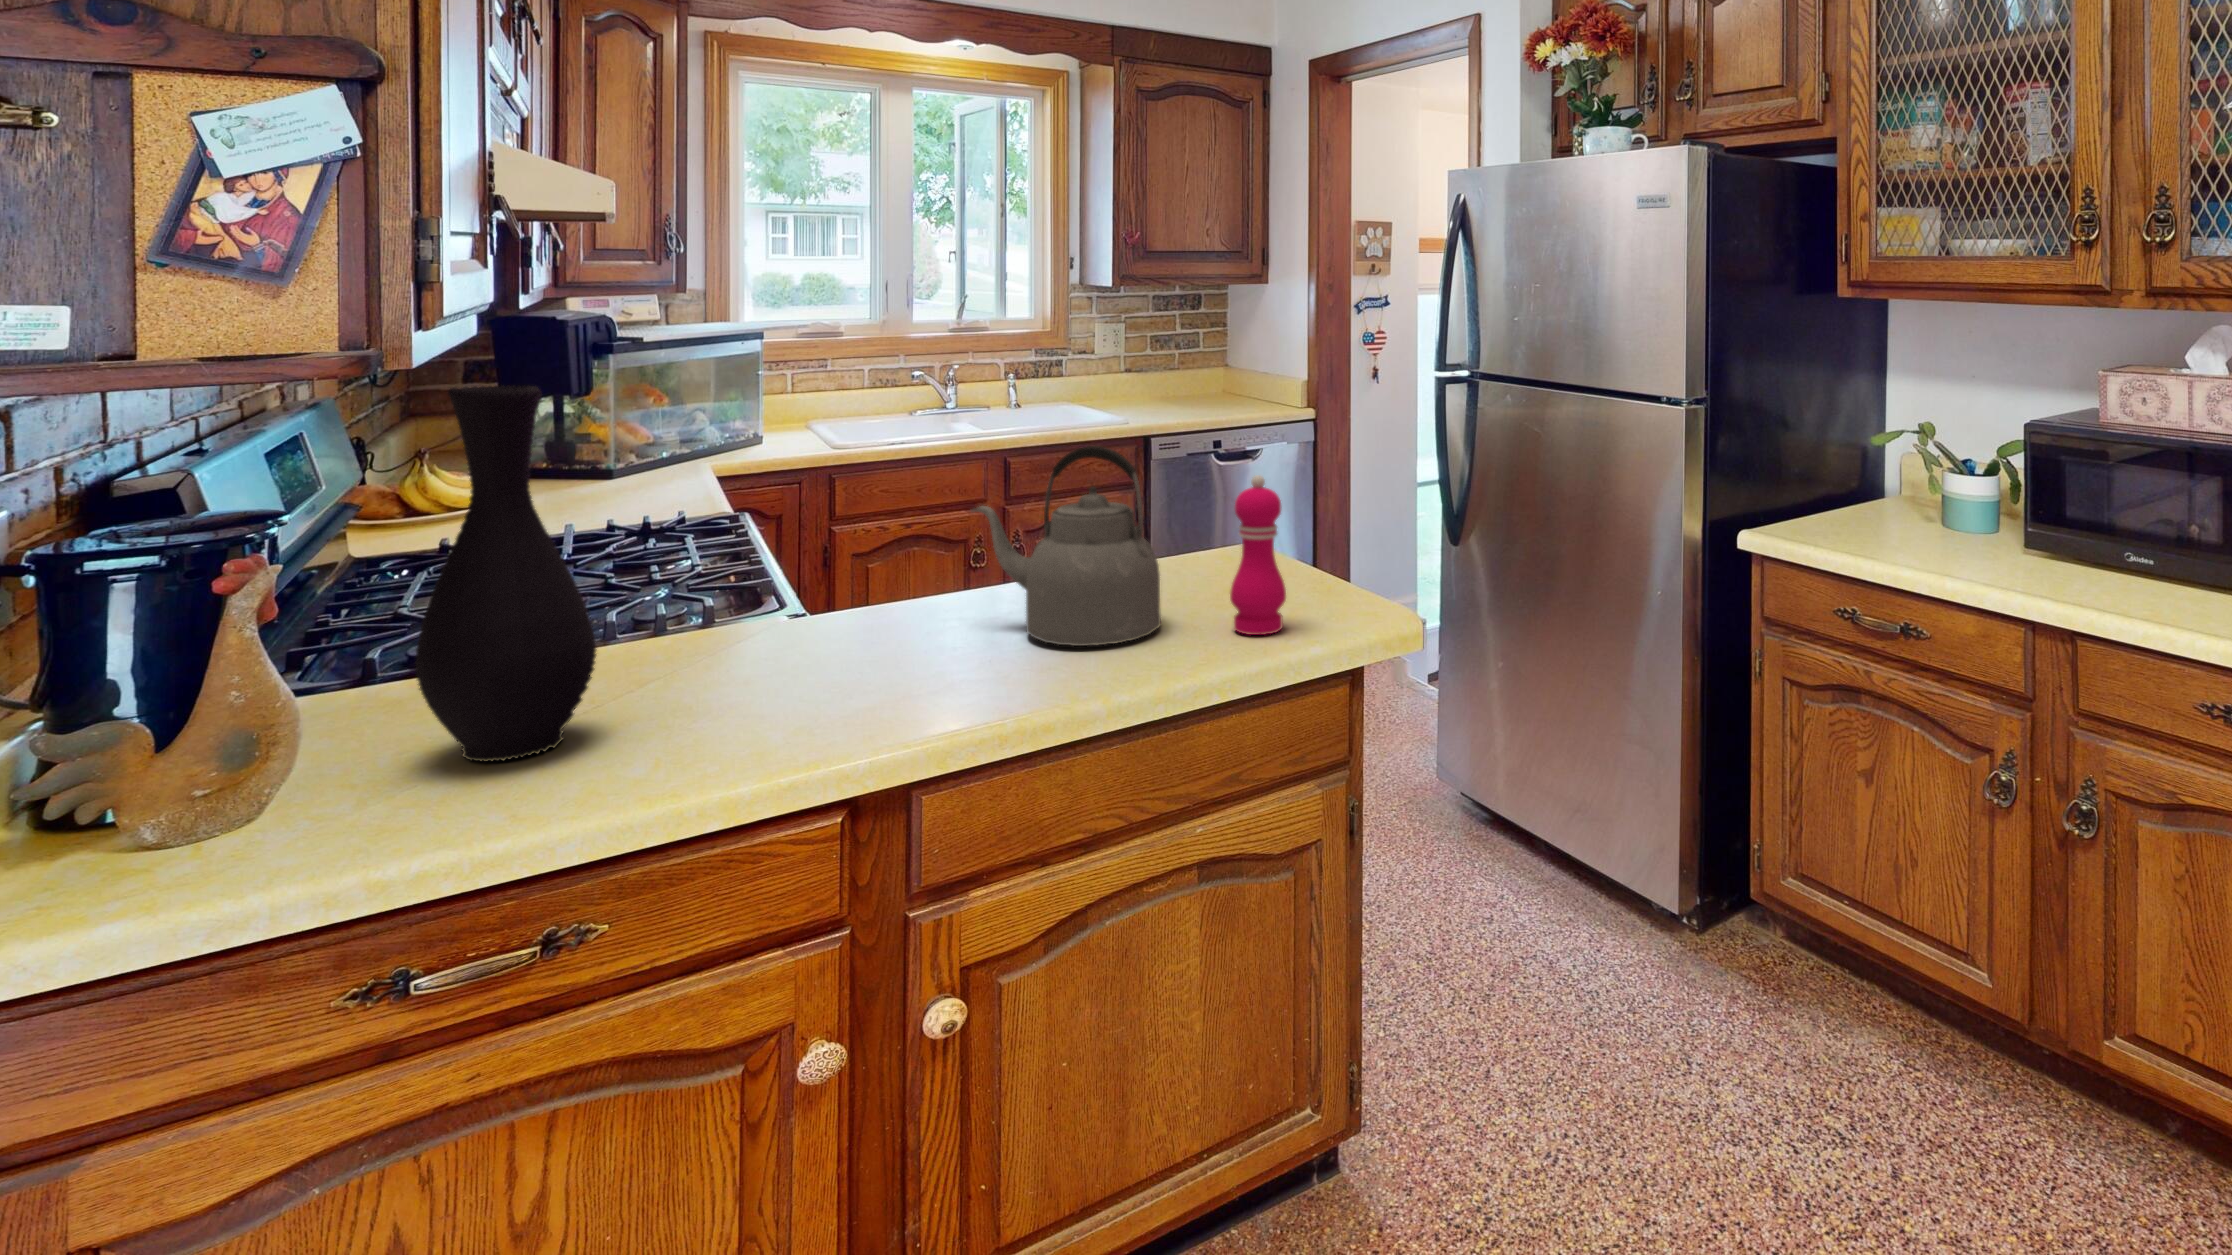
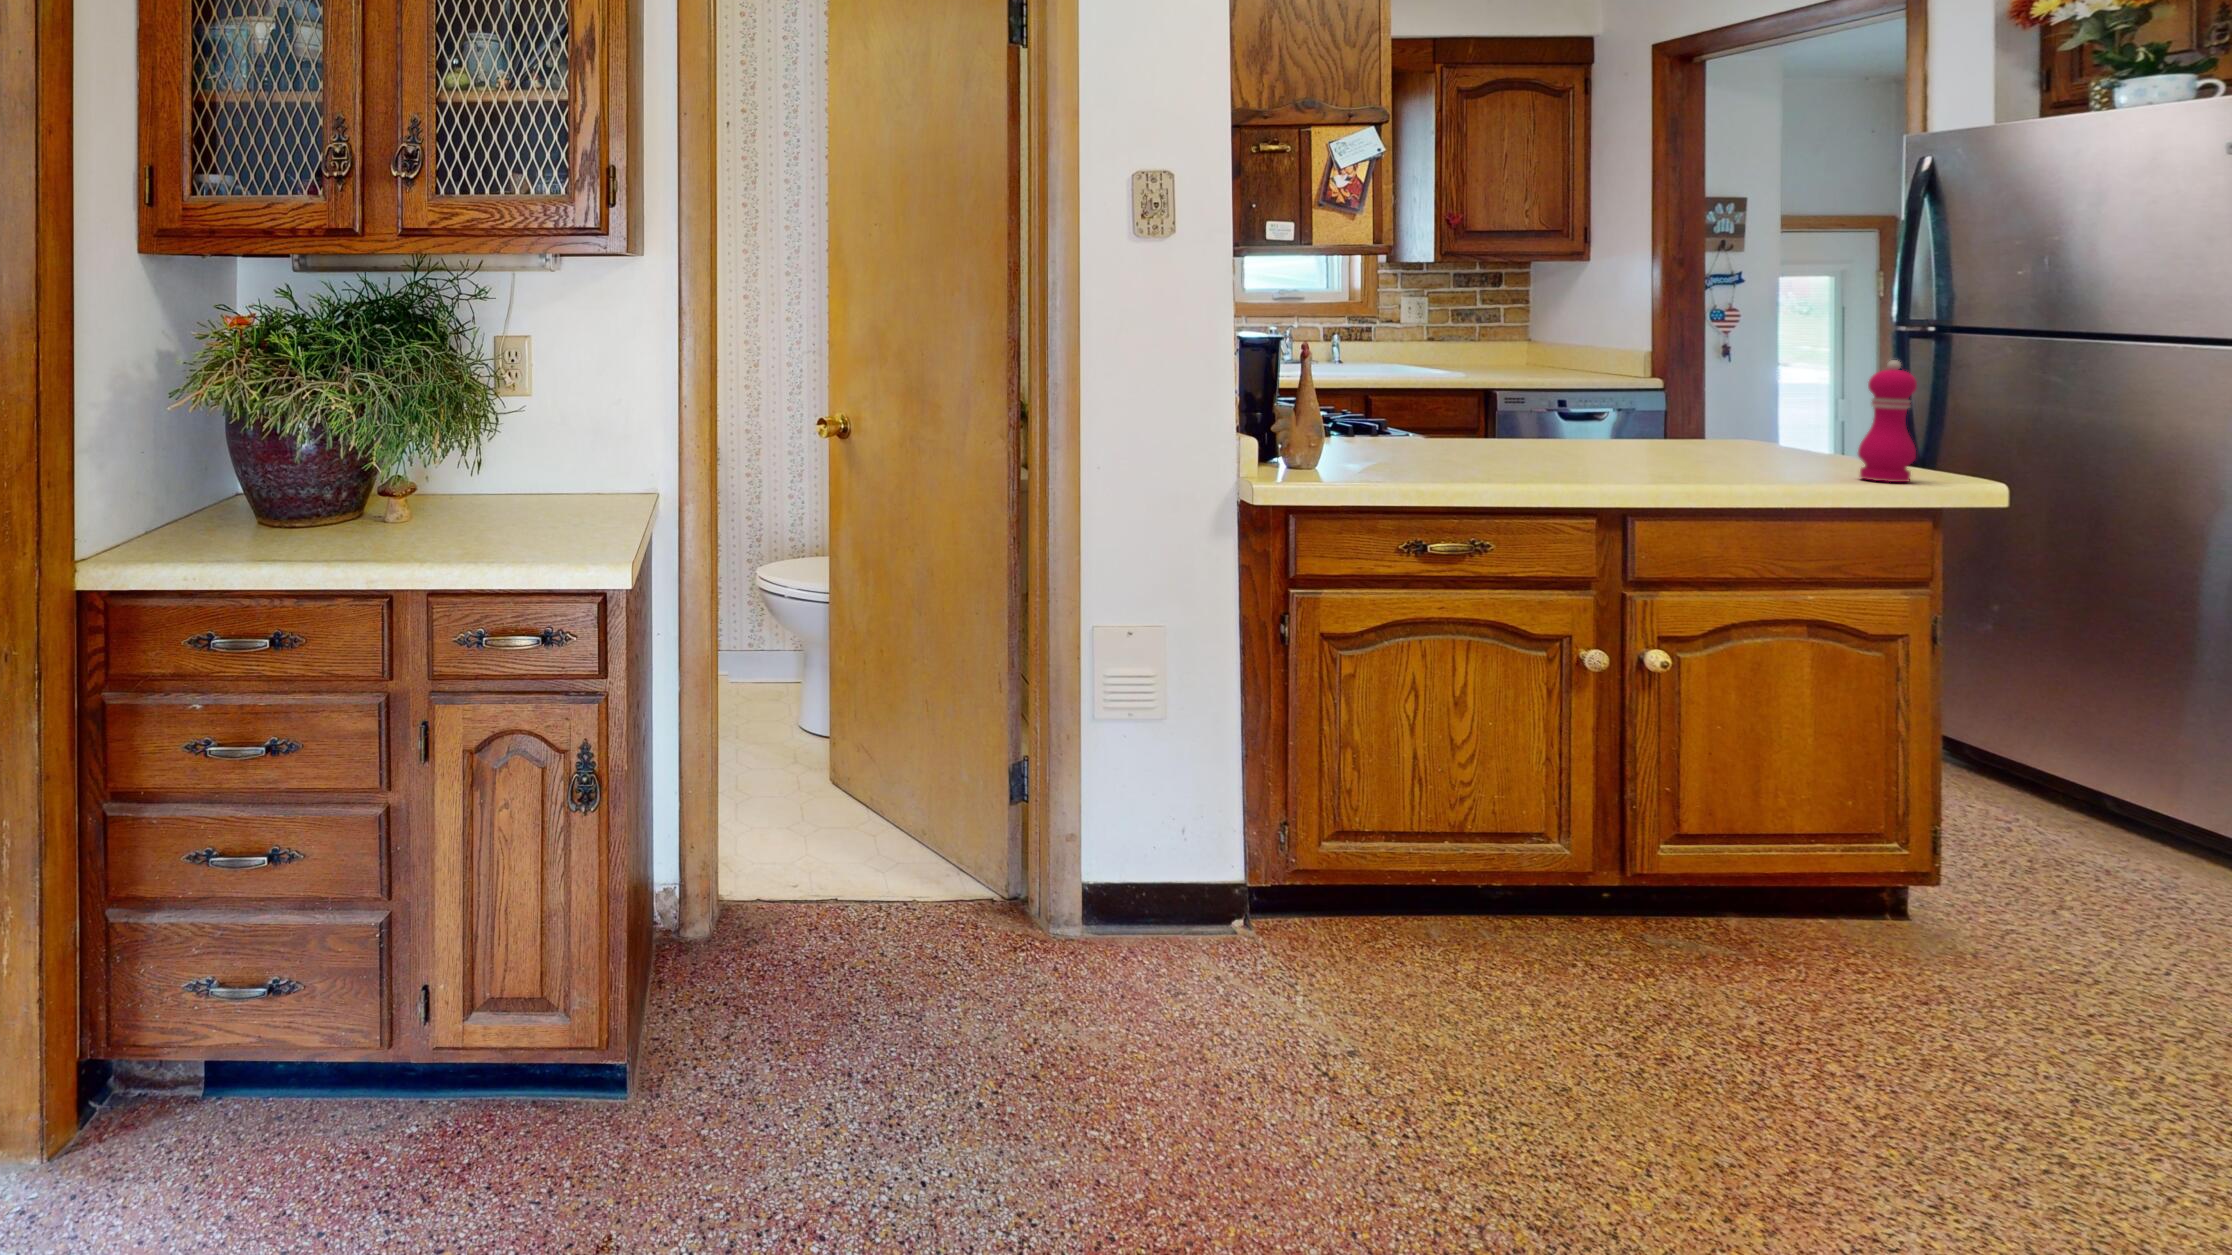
vase: present [415,386,596,762] -> none [1364,270,1463,485]
kettle: present [972,446,1161,646] -> none [1616,336,1791,477]

